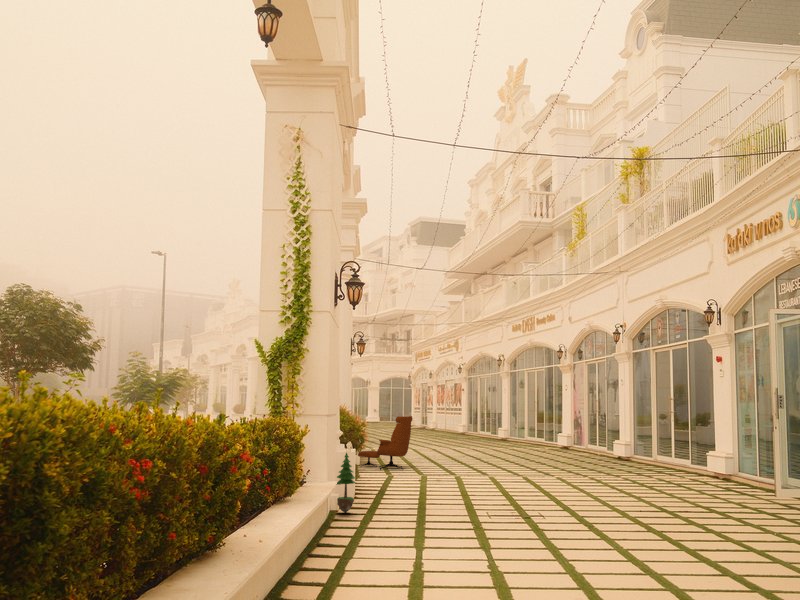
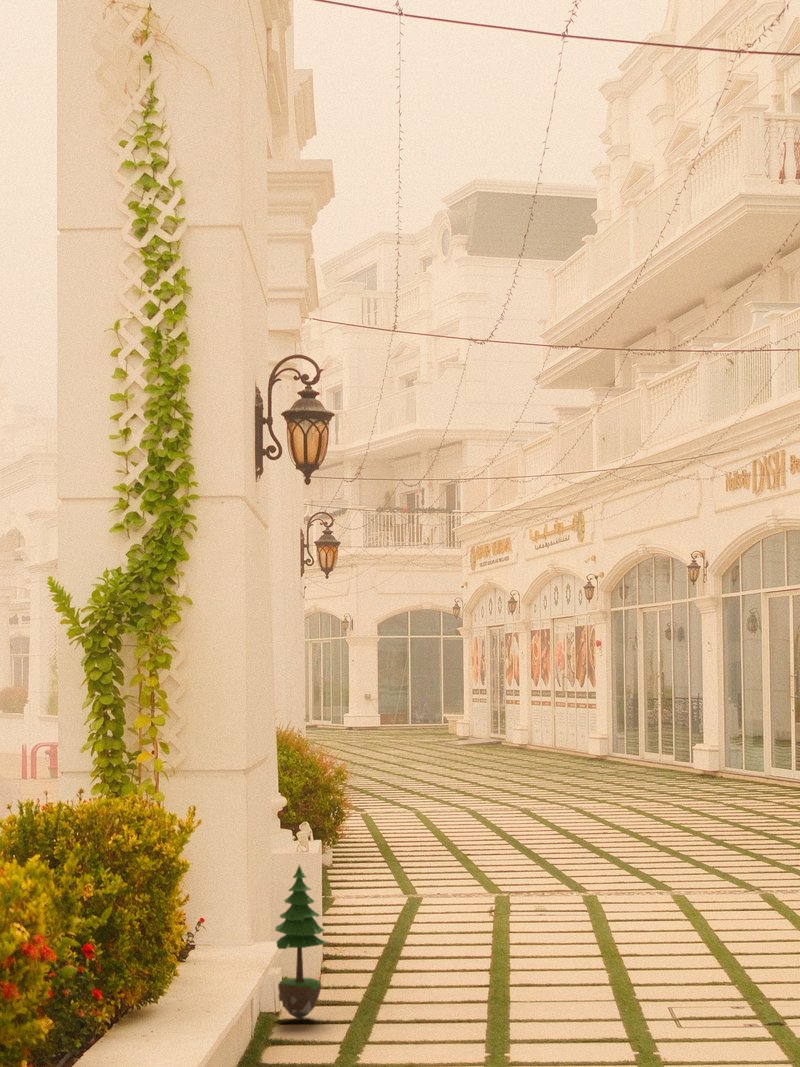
lounge chair: present [358,416,413,470] -> none [331,738,470,875]

